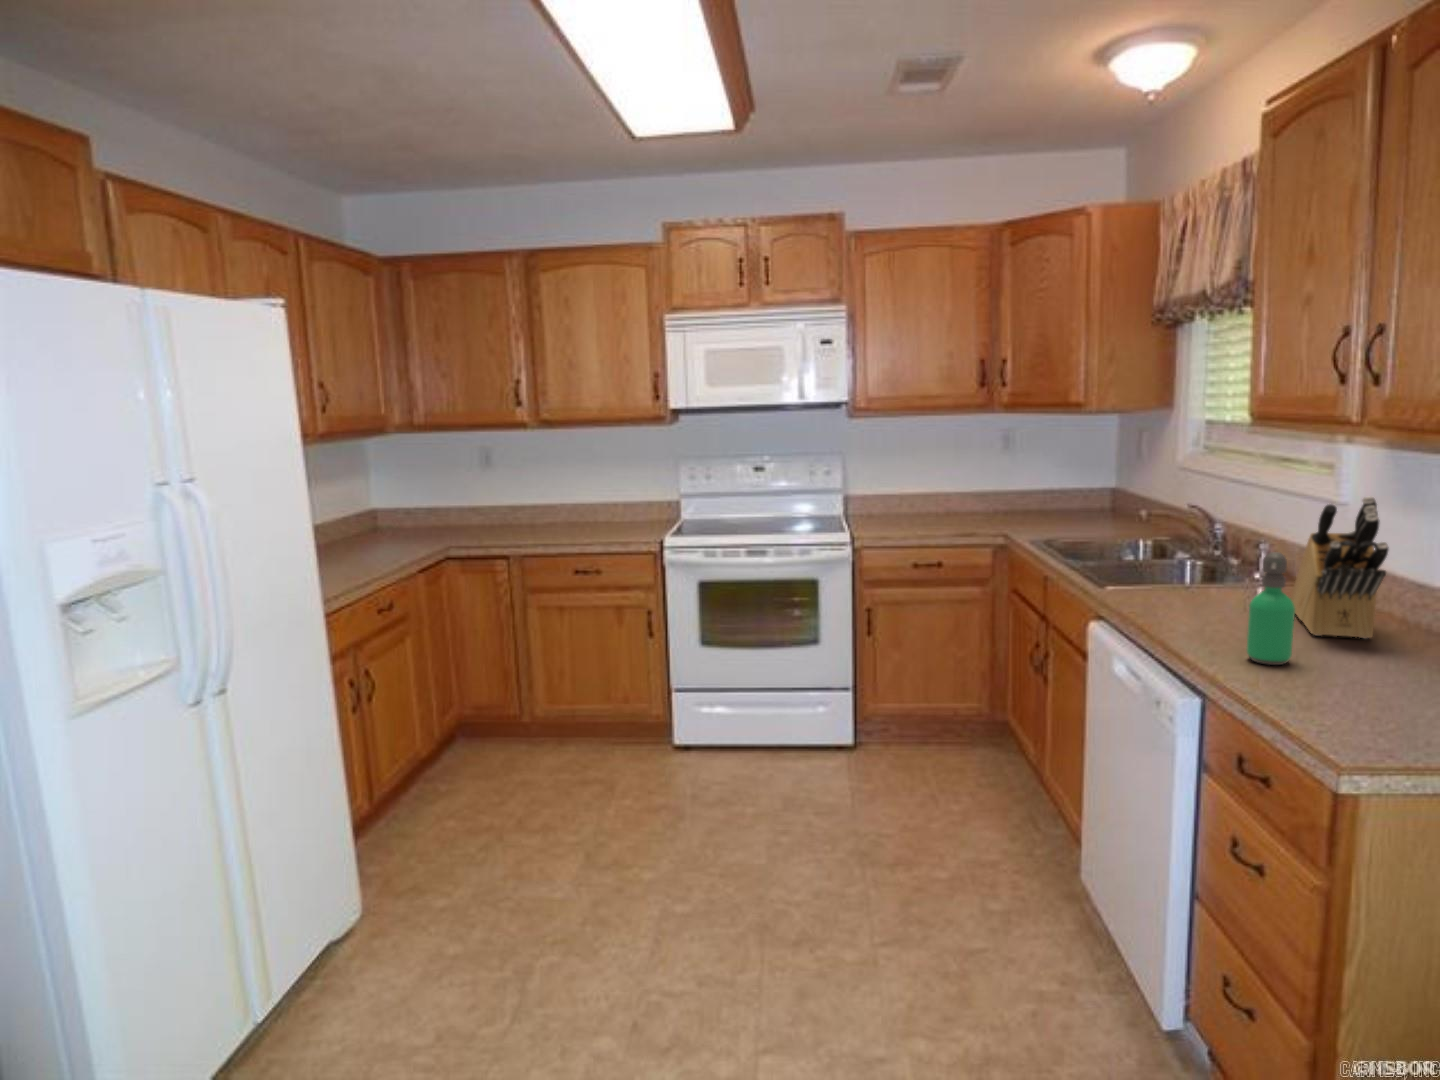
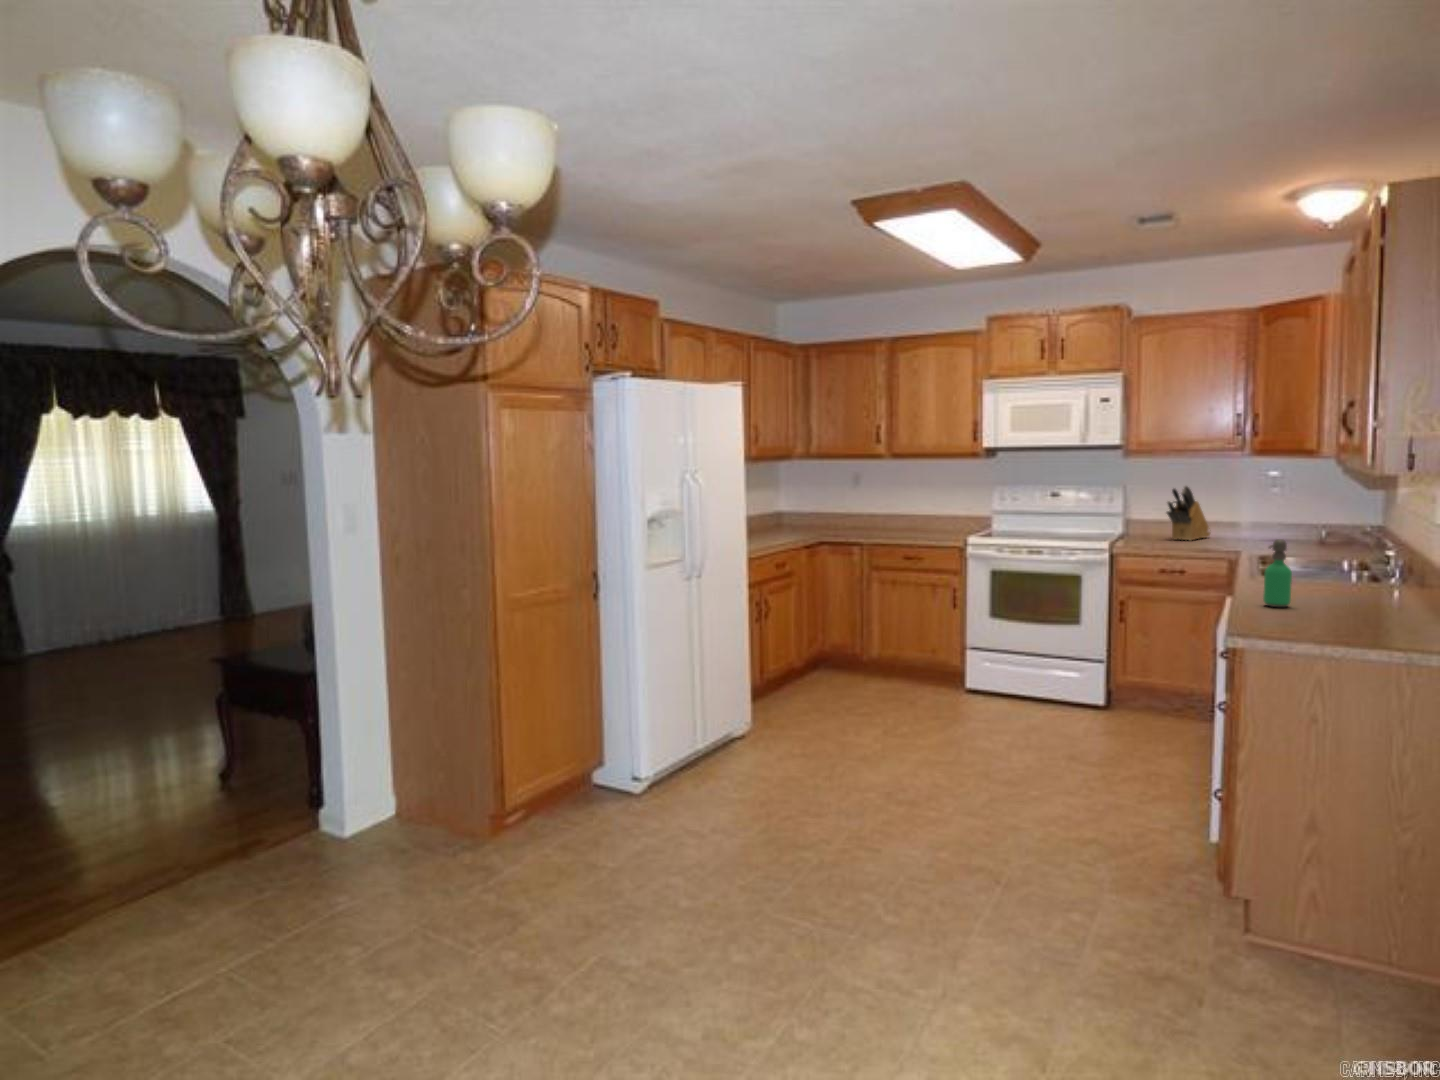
knife block: present [1290,496,1389,639] -> present [1167,485,1210,540]

